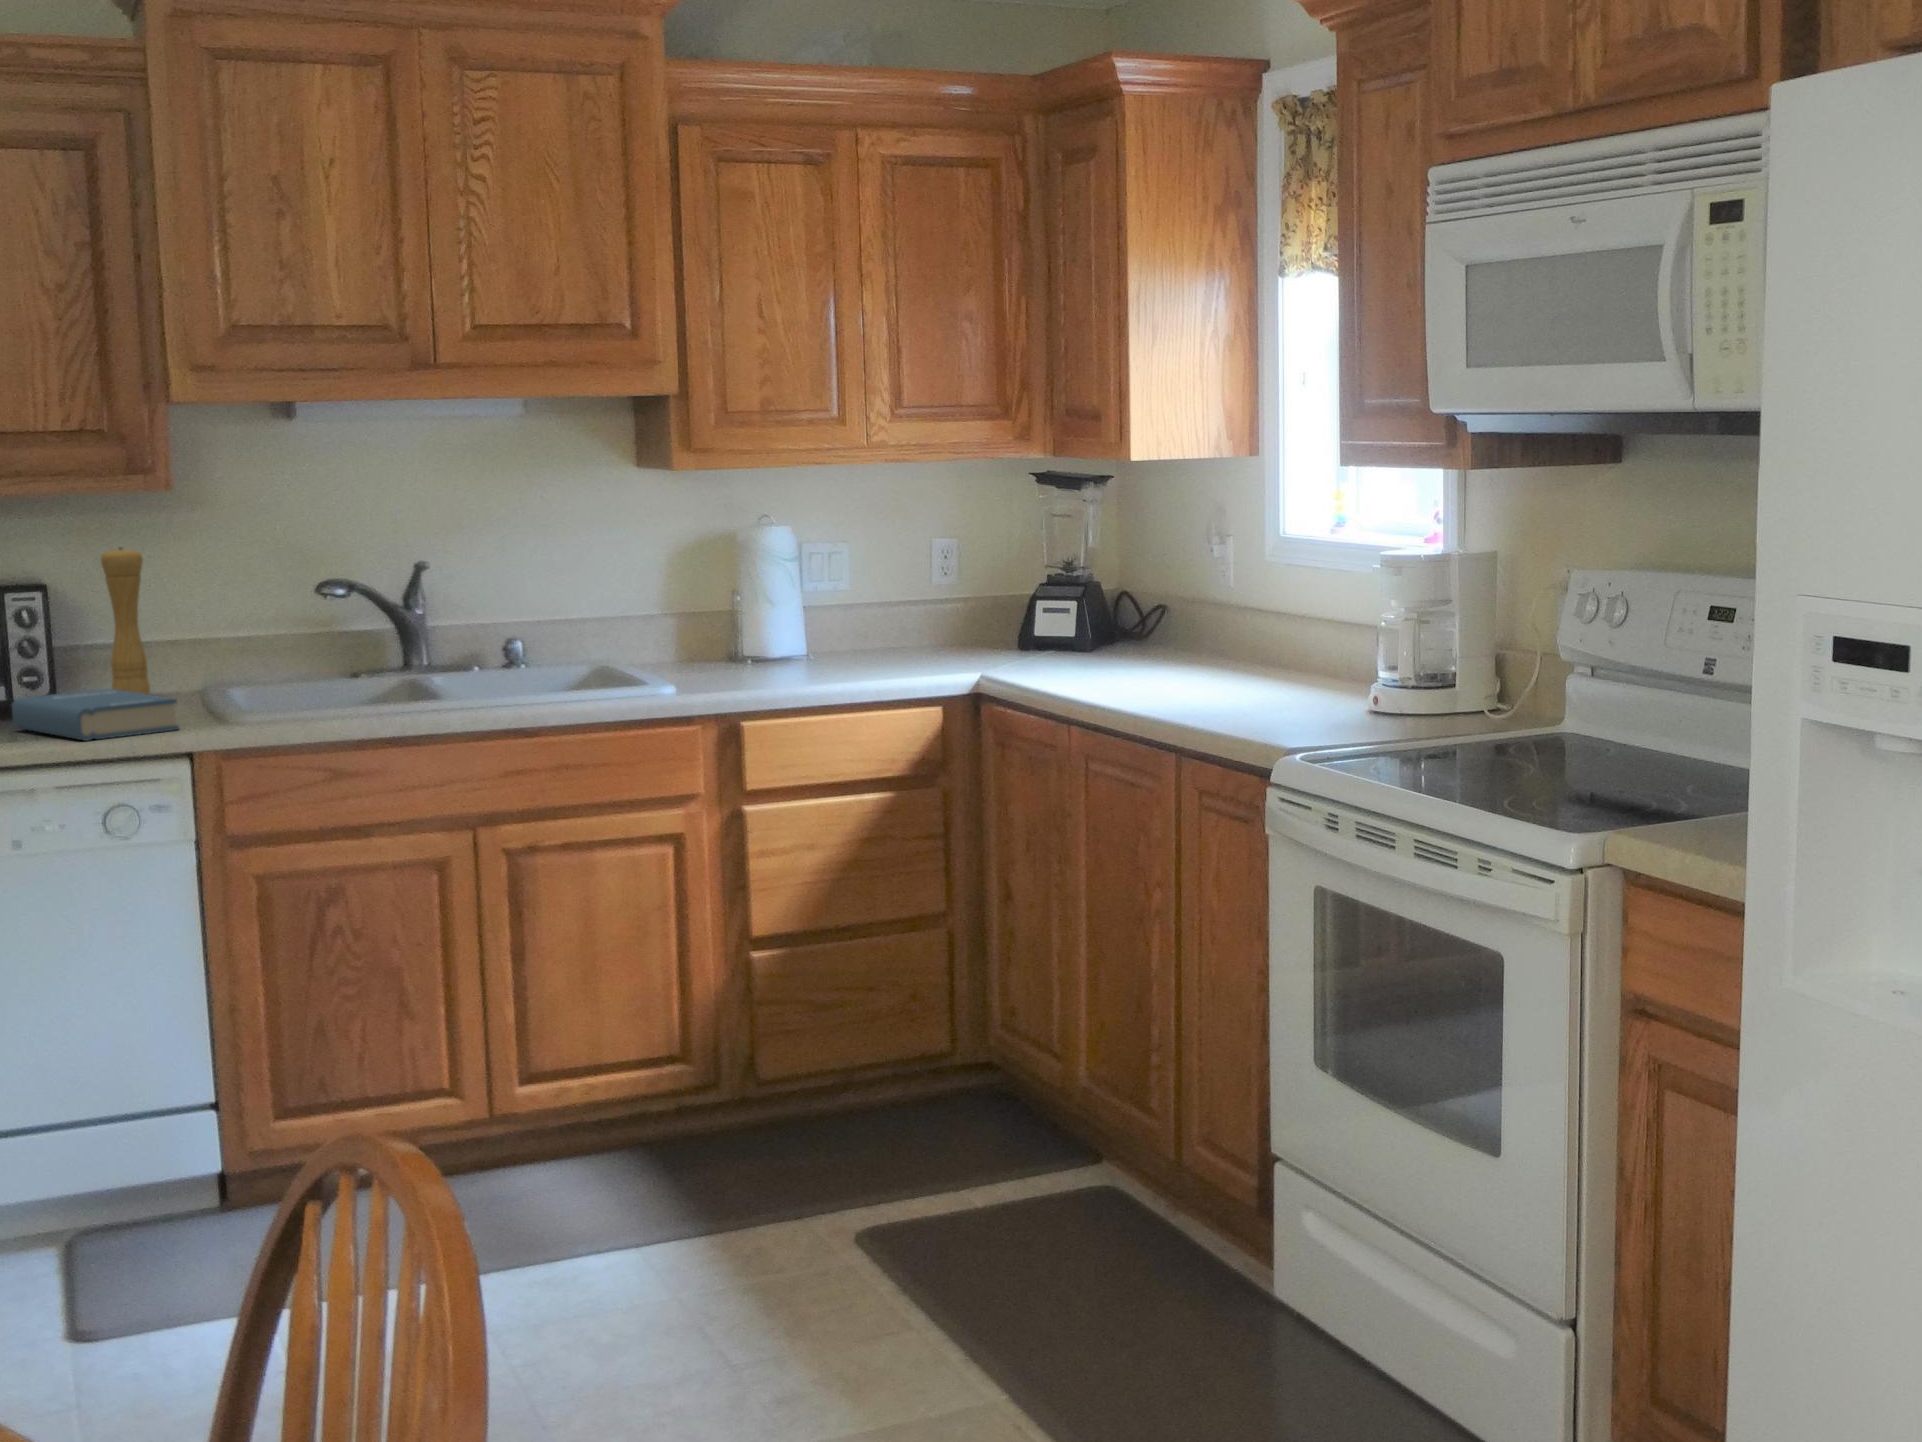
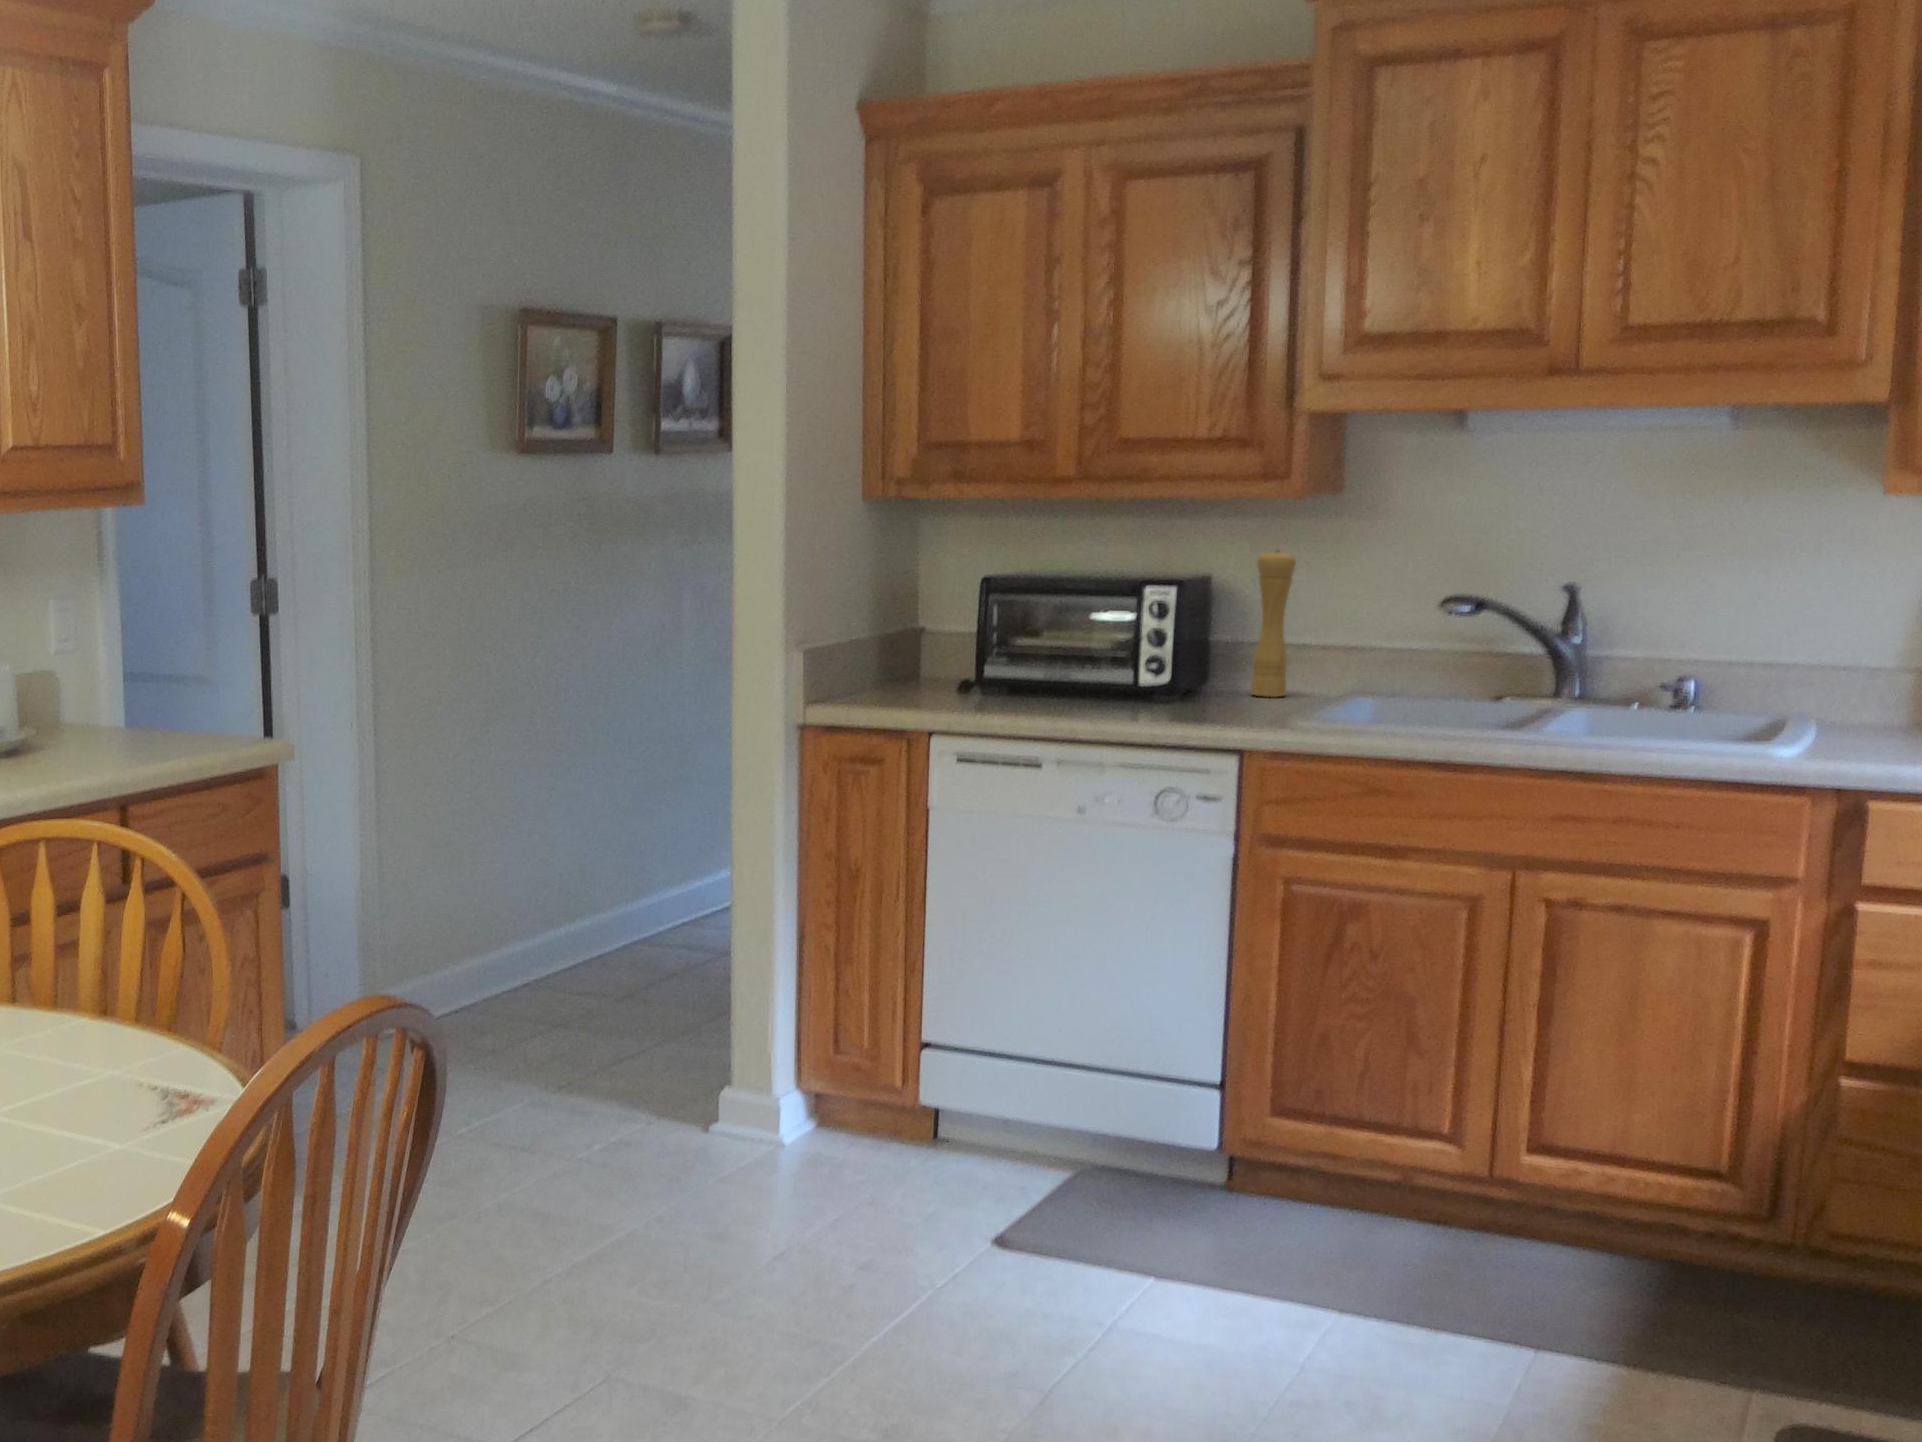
hardback book: present [12,689,179,741] -> none [1118,683,1241,730]

